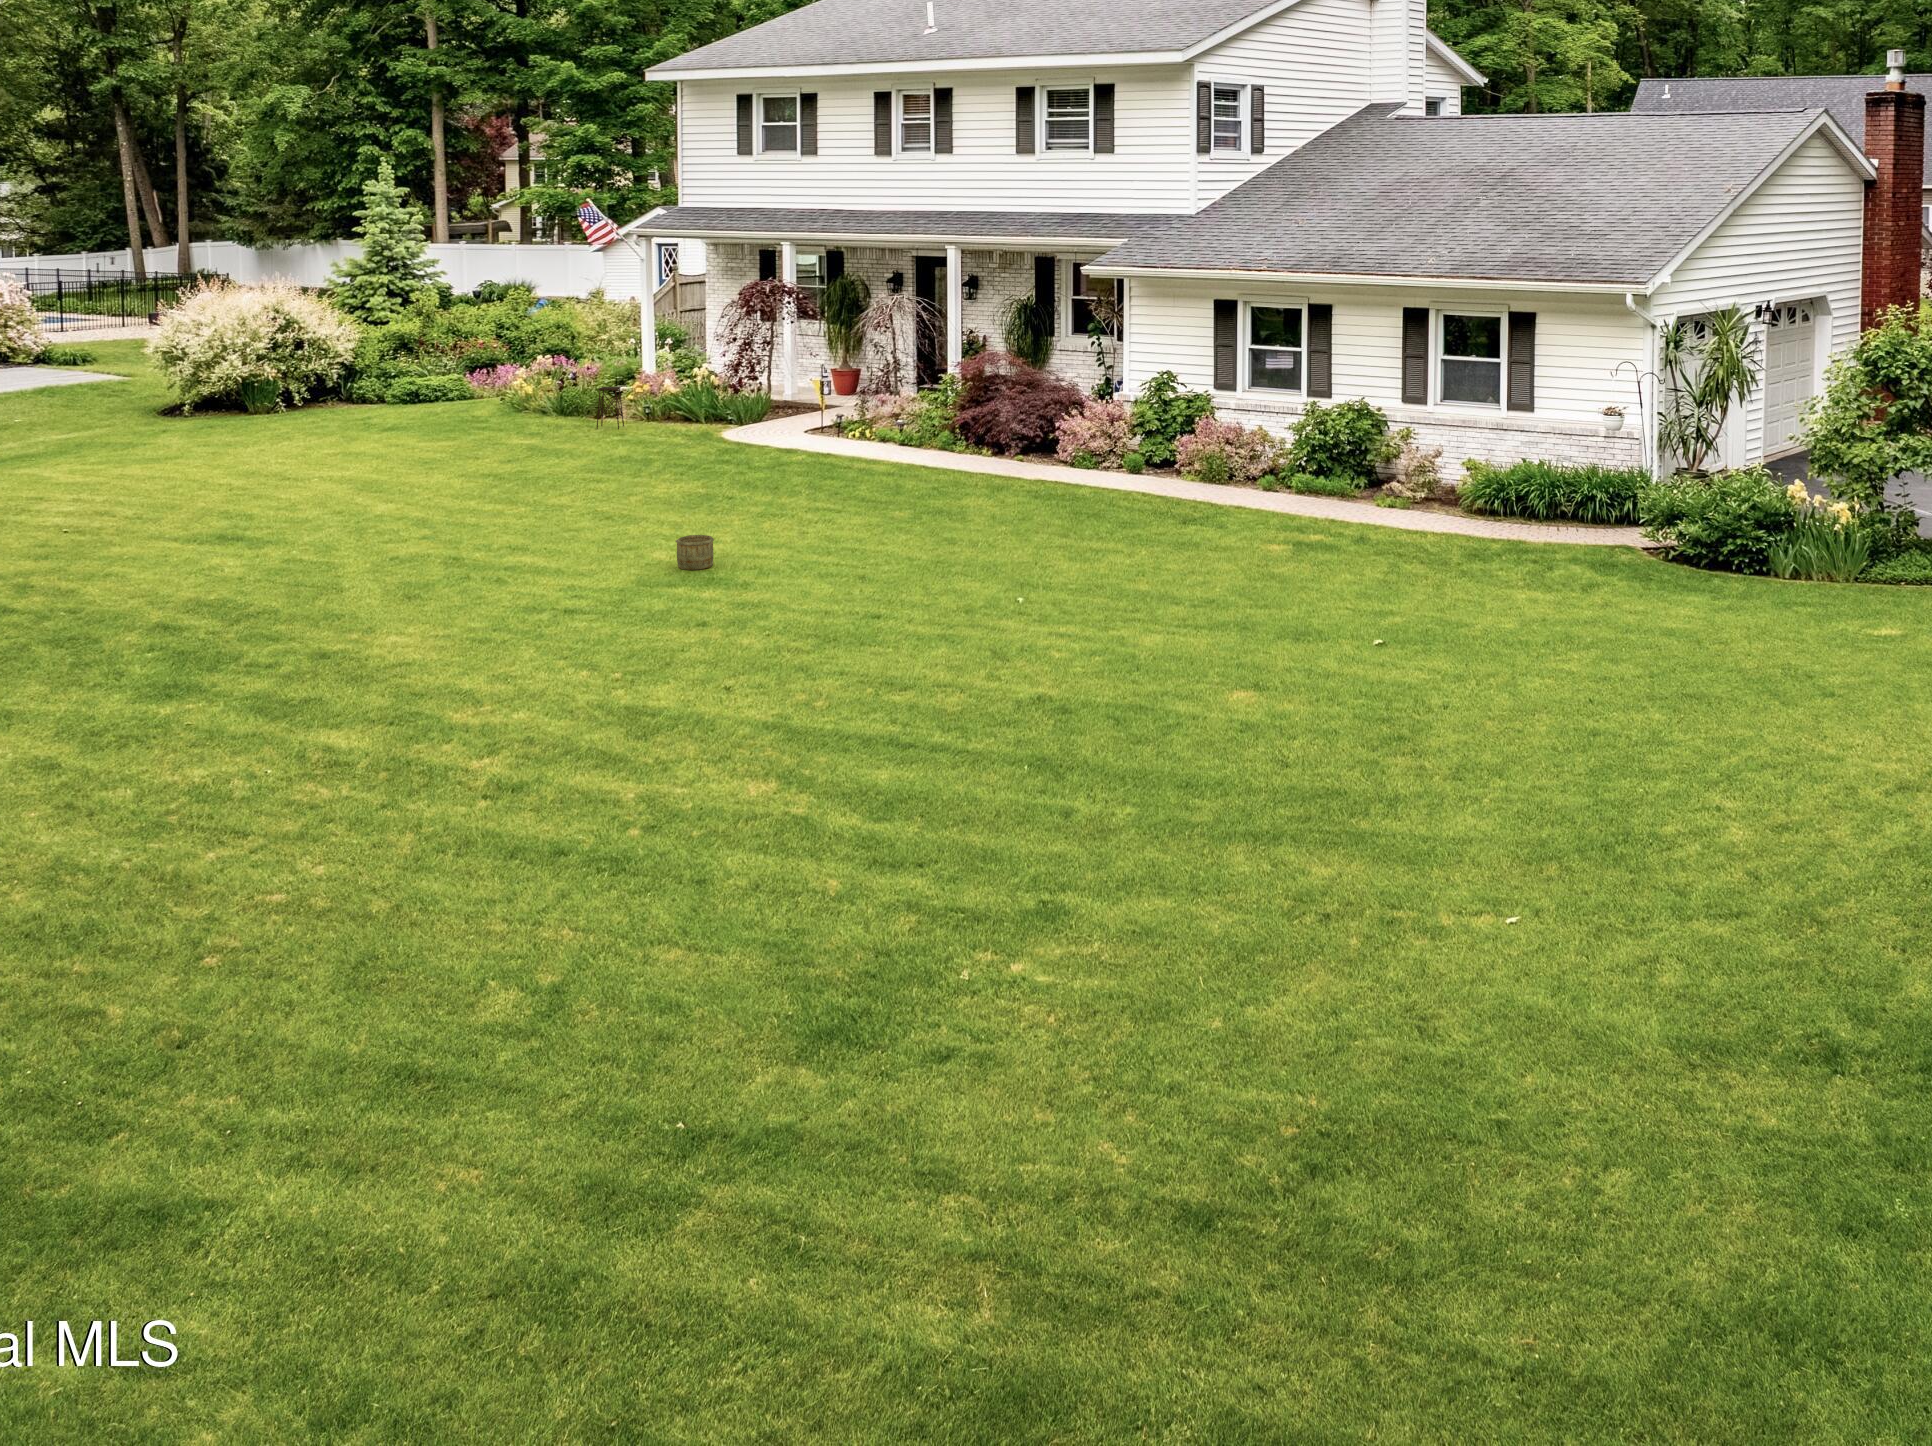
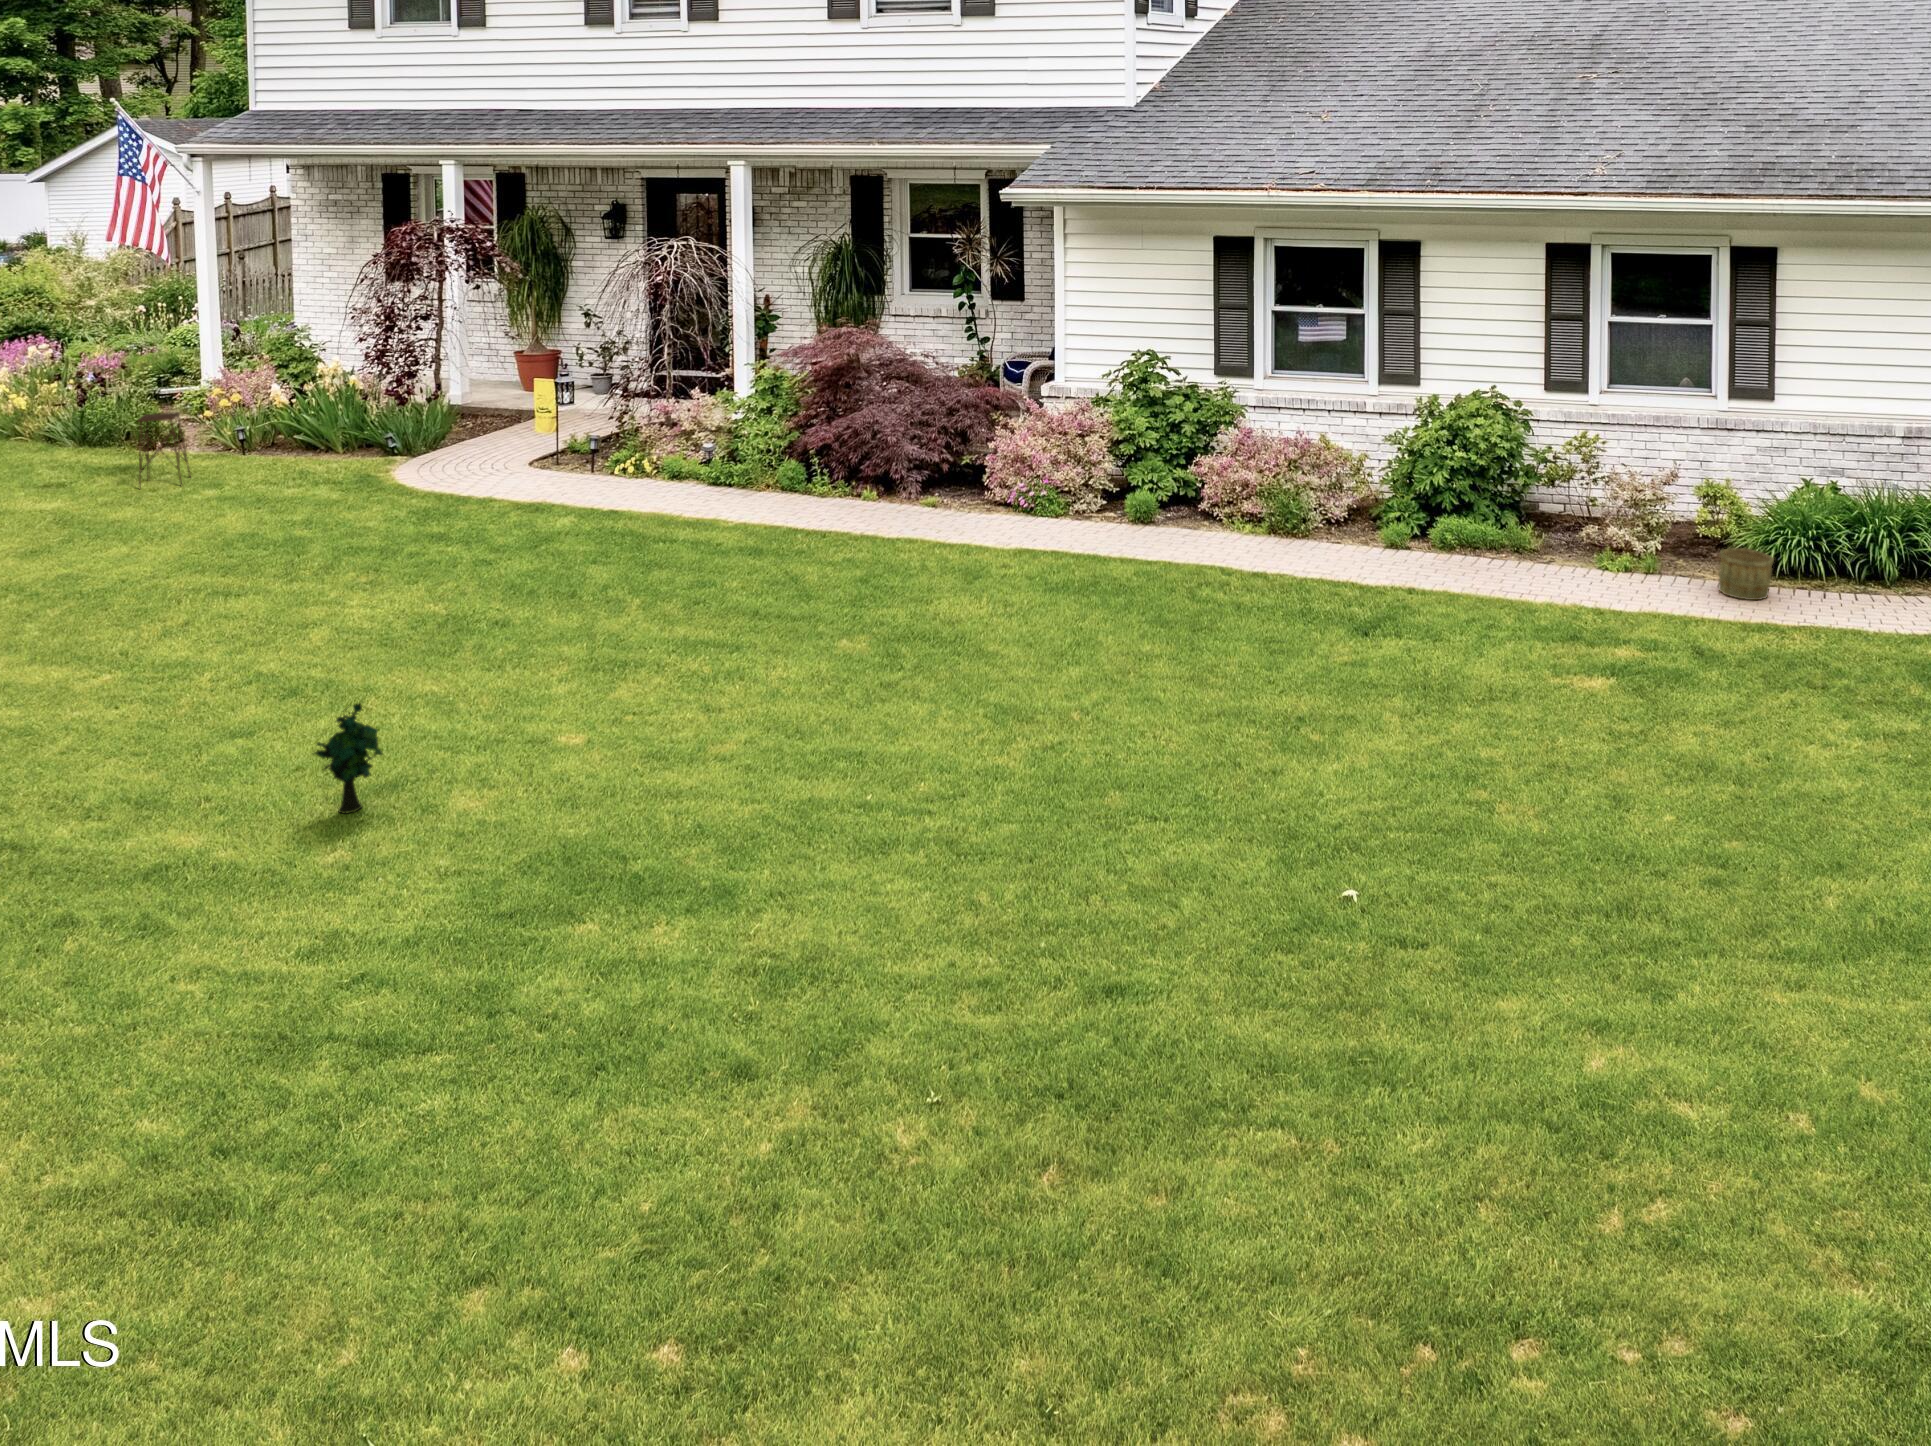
decorative plant: none [657,477,686,524] -> present [315,703,383,813]
wooden bucket: present [676,535,714,570] -> present [1719,548,1774,600]

